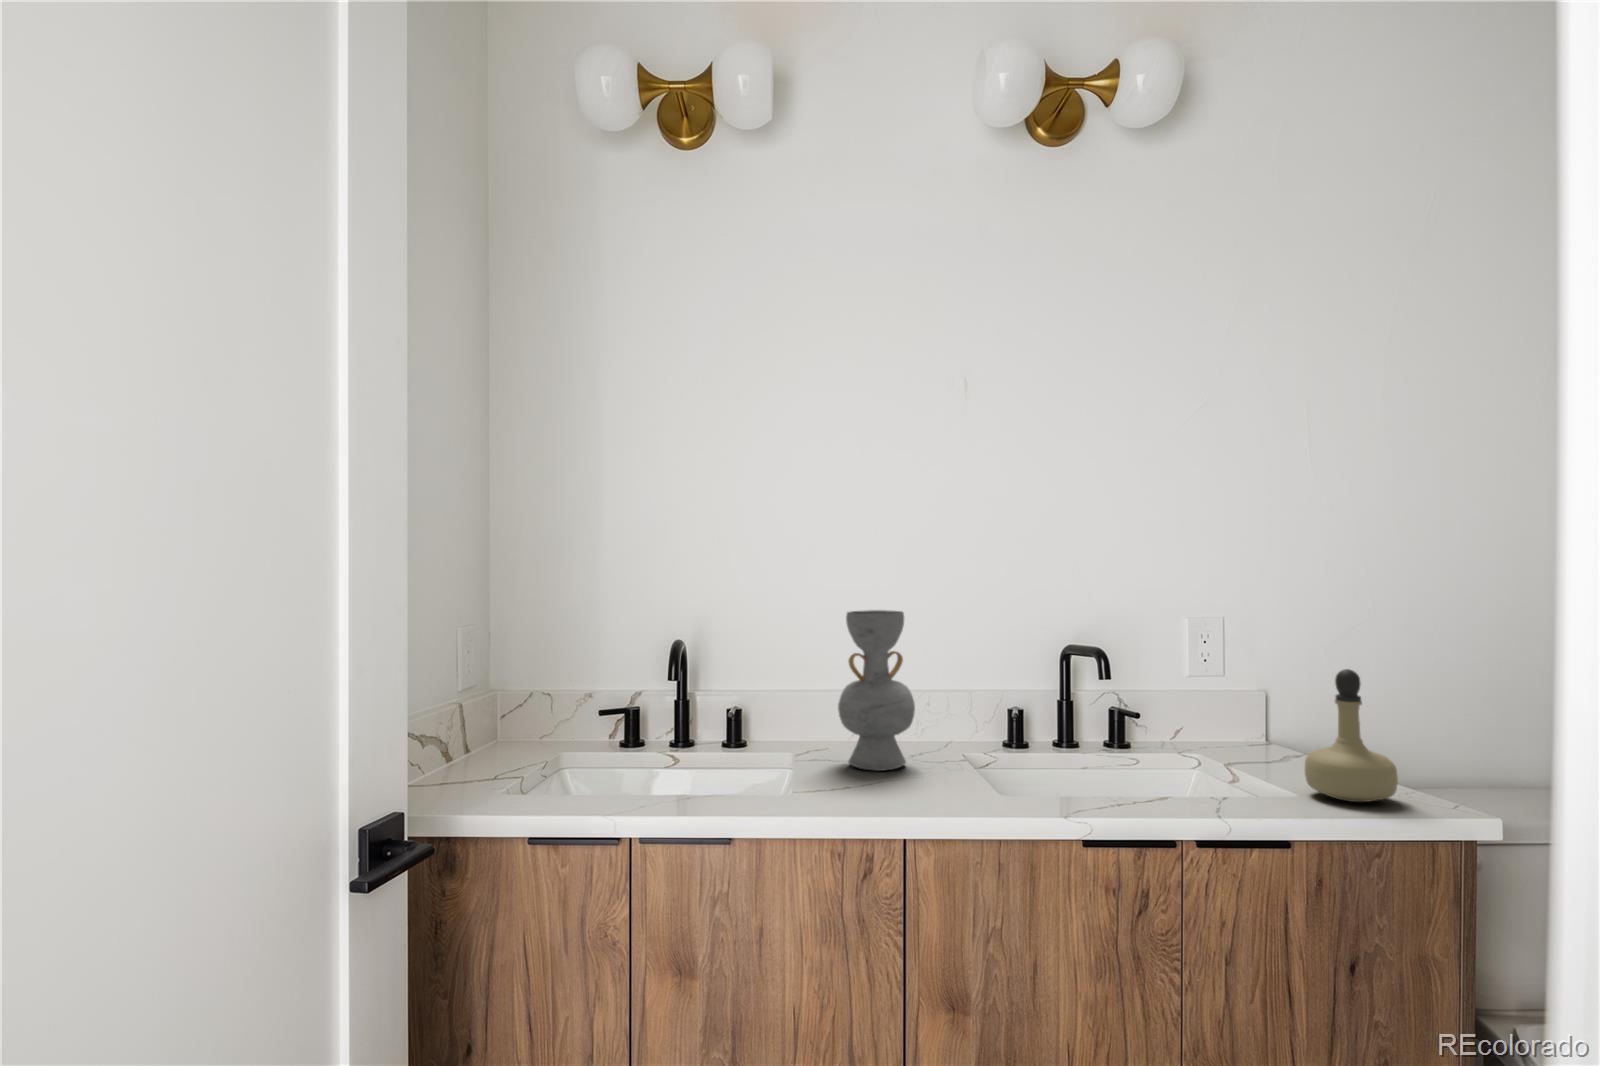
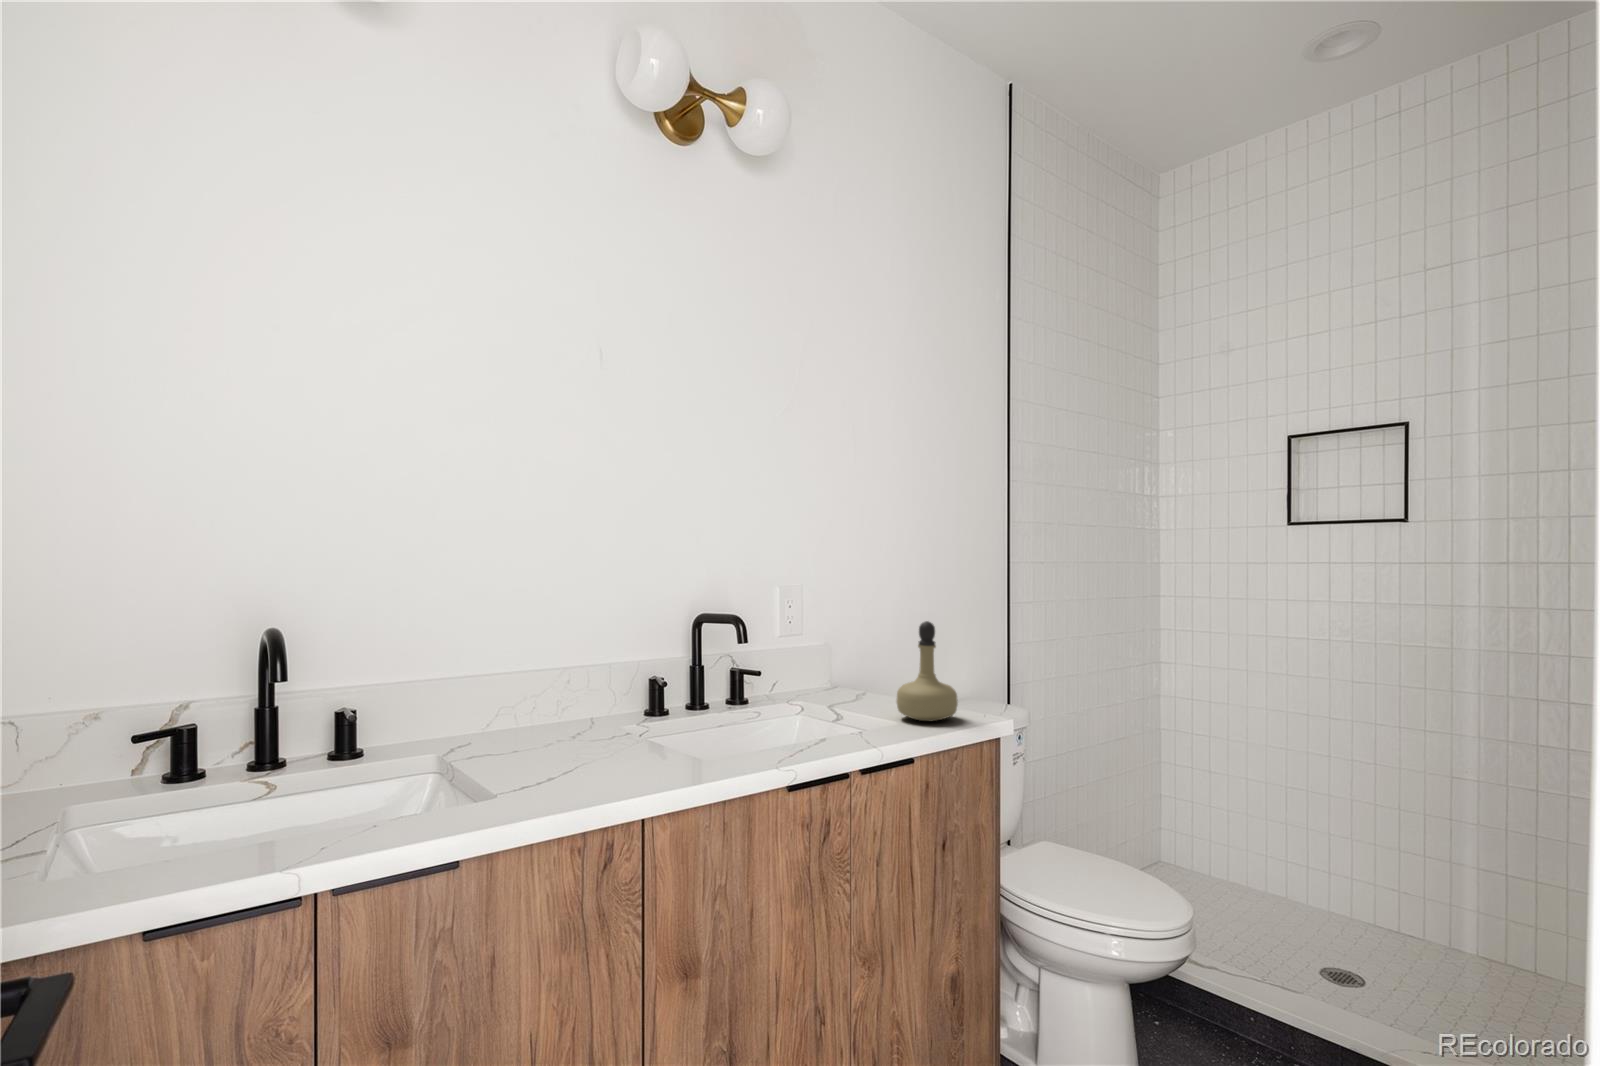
decorative vase: present [838,610,915,771] -> none [497,588,582,758]

